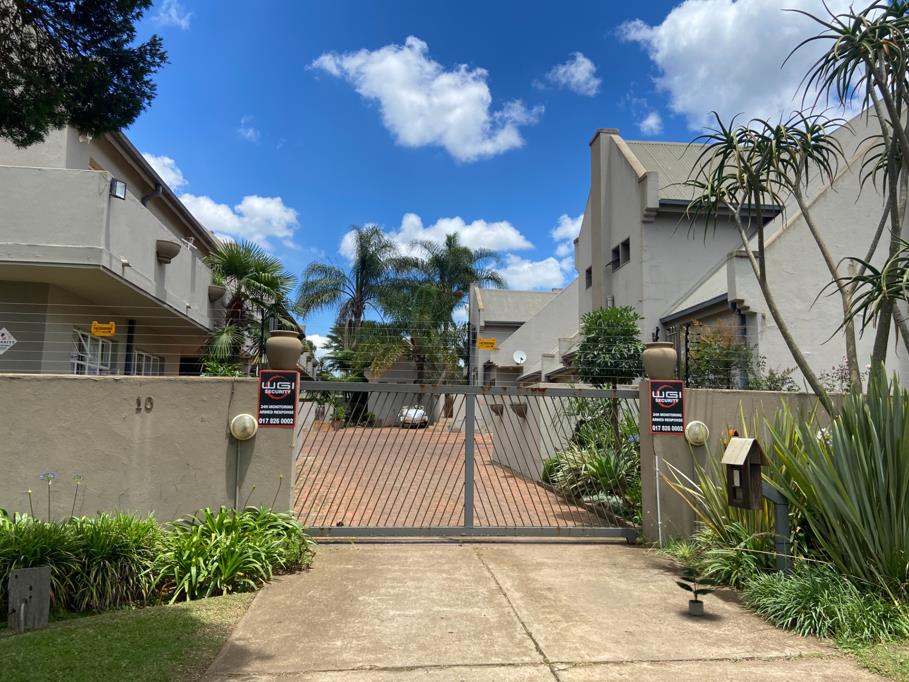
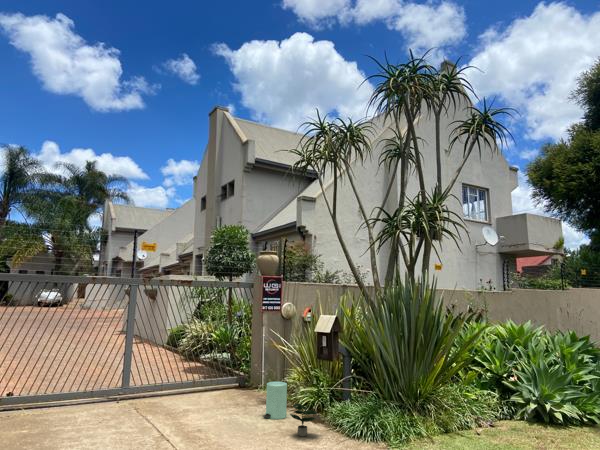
trash can: none [645,535,682,589] -> present [263,382,287,419]

